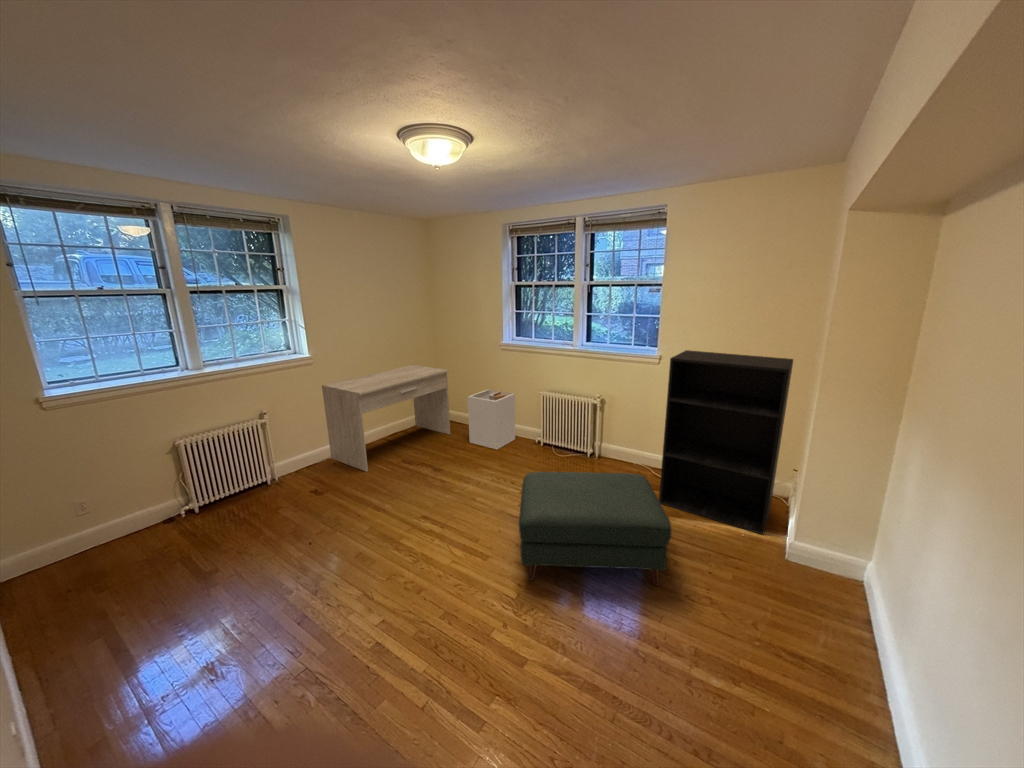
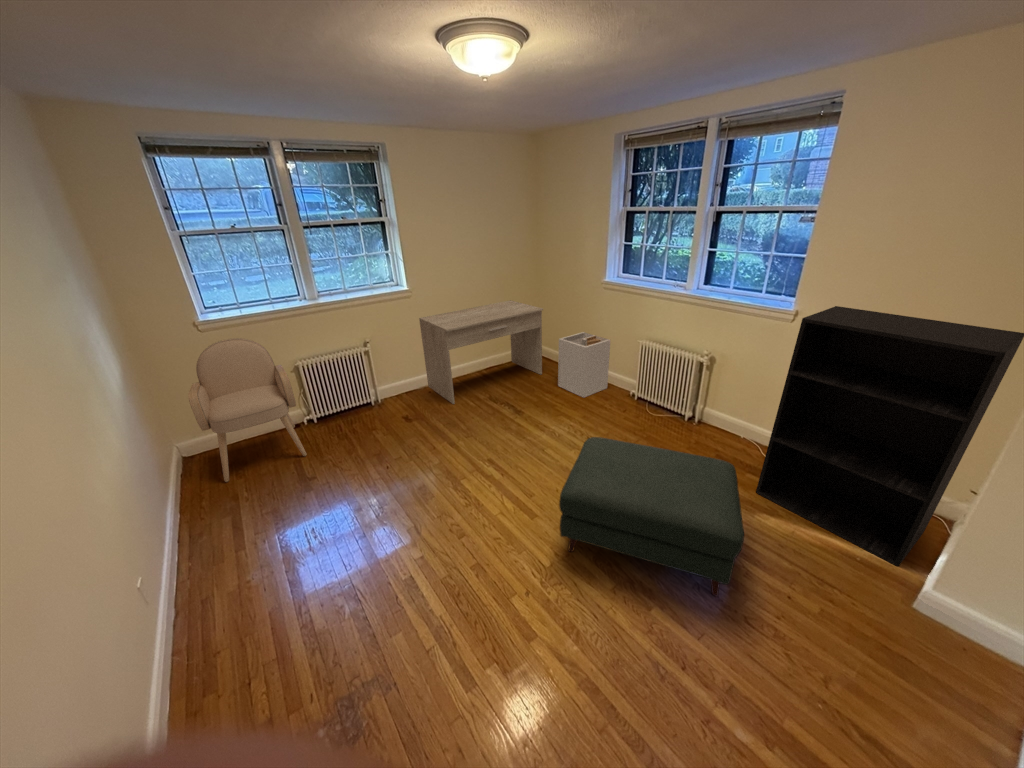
armchair: none [26,417,197,602] -> present [188,338,307,482]

